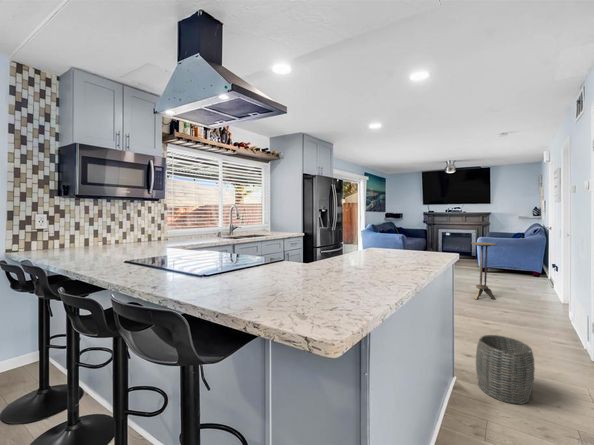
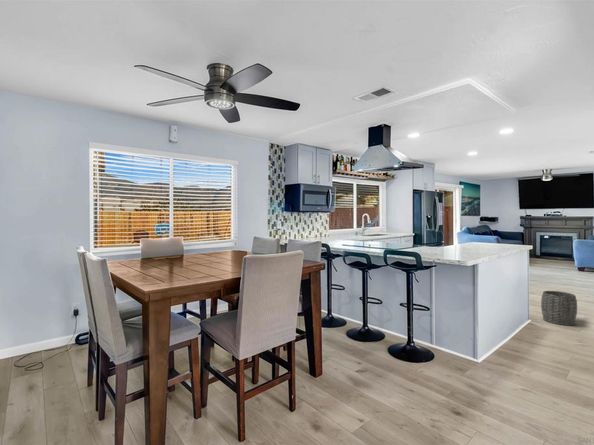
side table: present [471,242,497,300] -> none [557,241,580,287]

